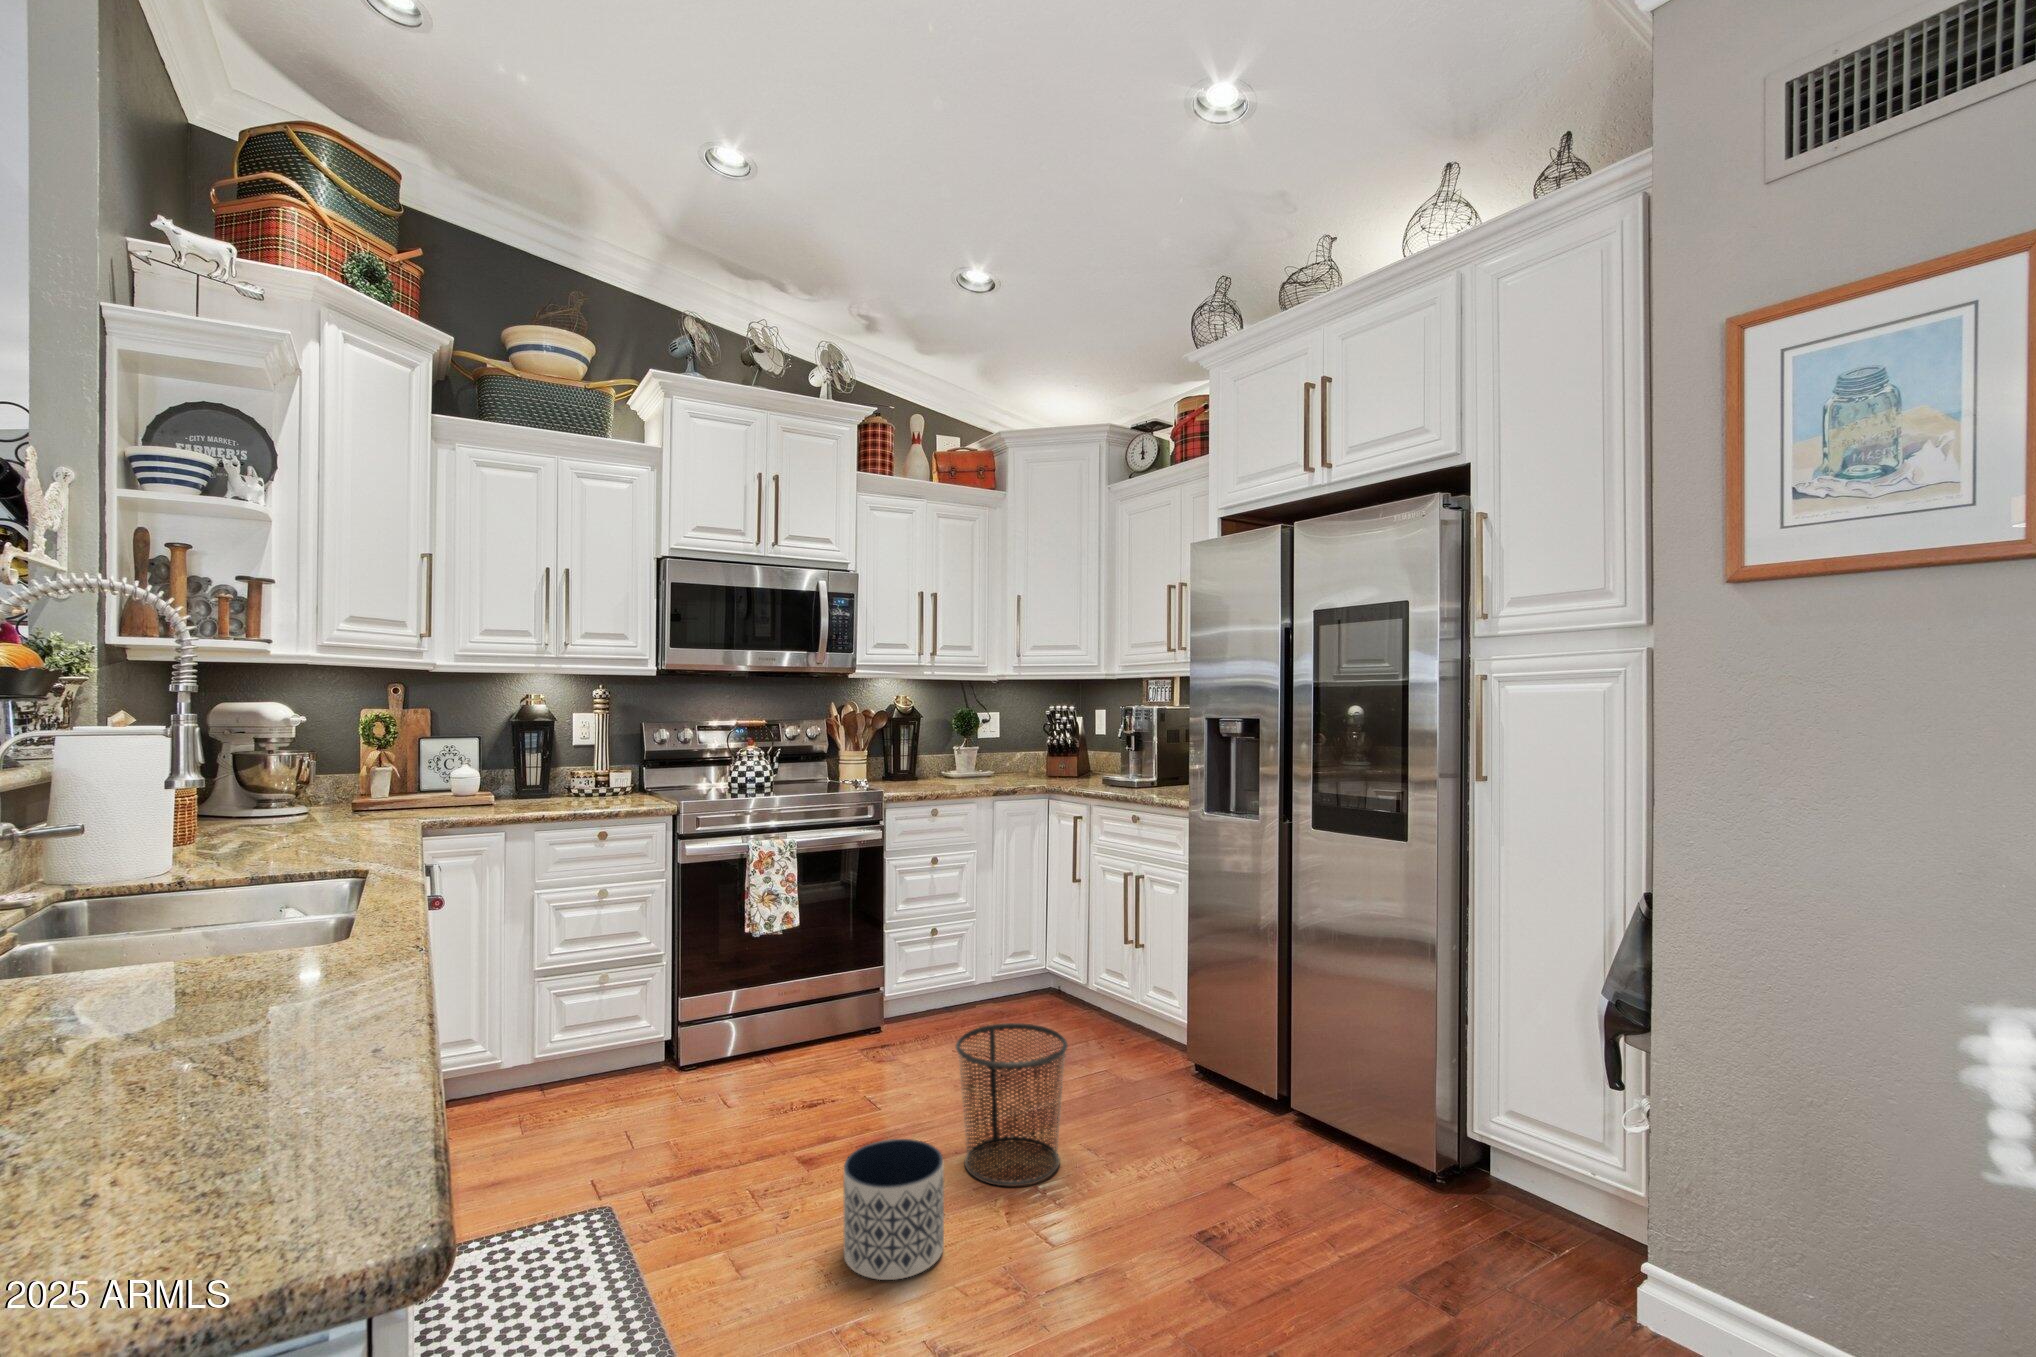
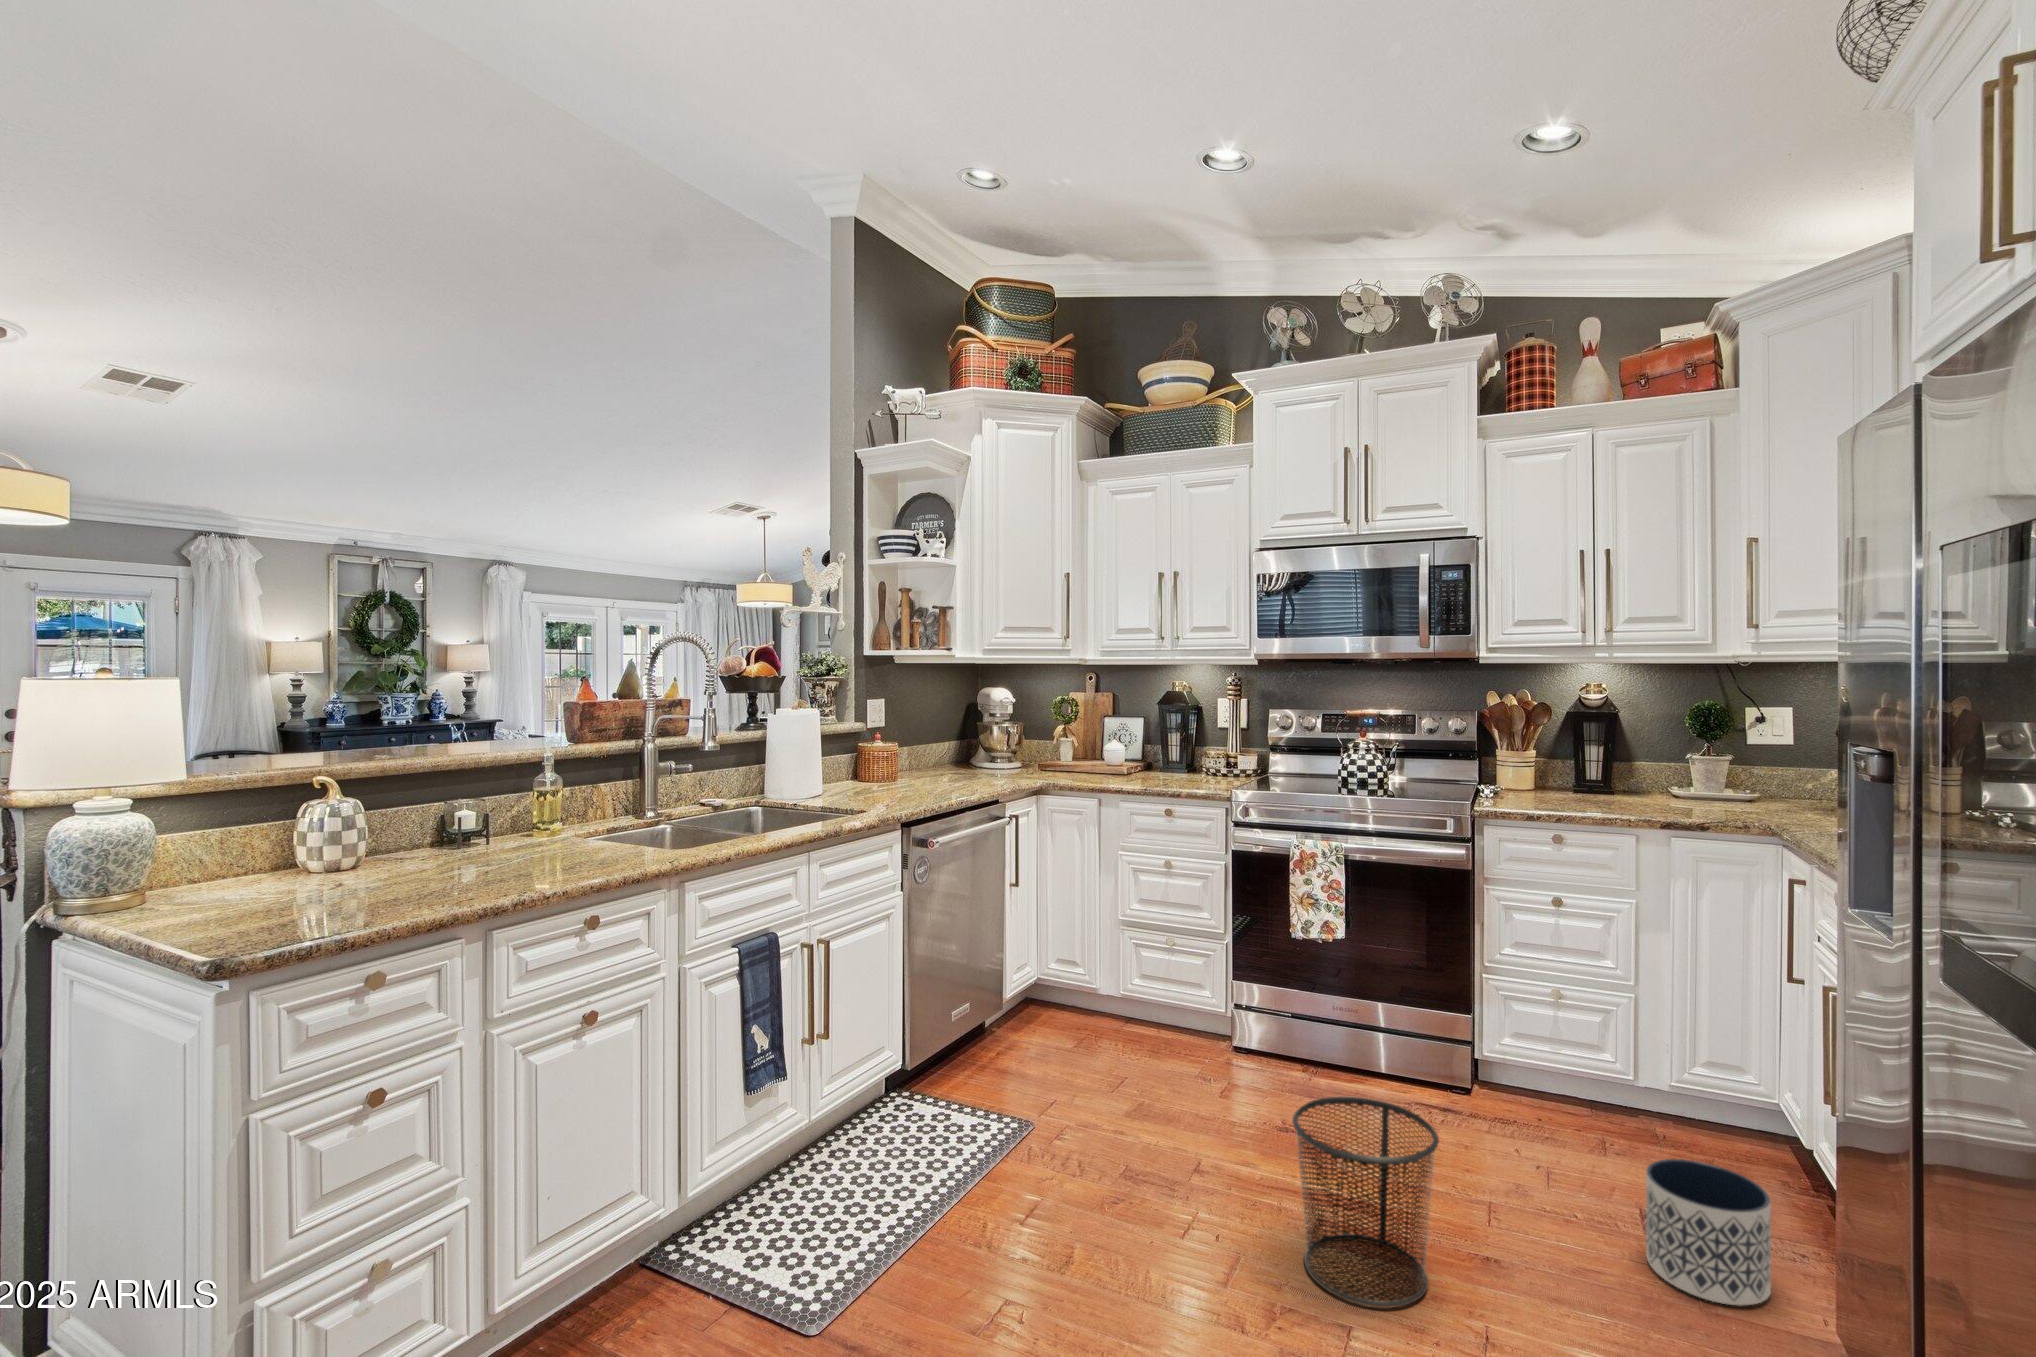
planter: present [844,1139,944,1280] -> present [1646,1159,1771,1306]

